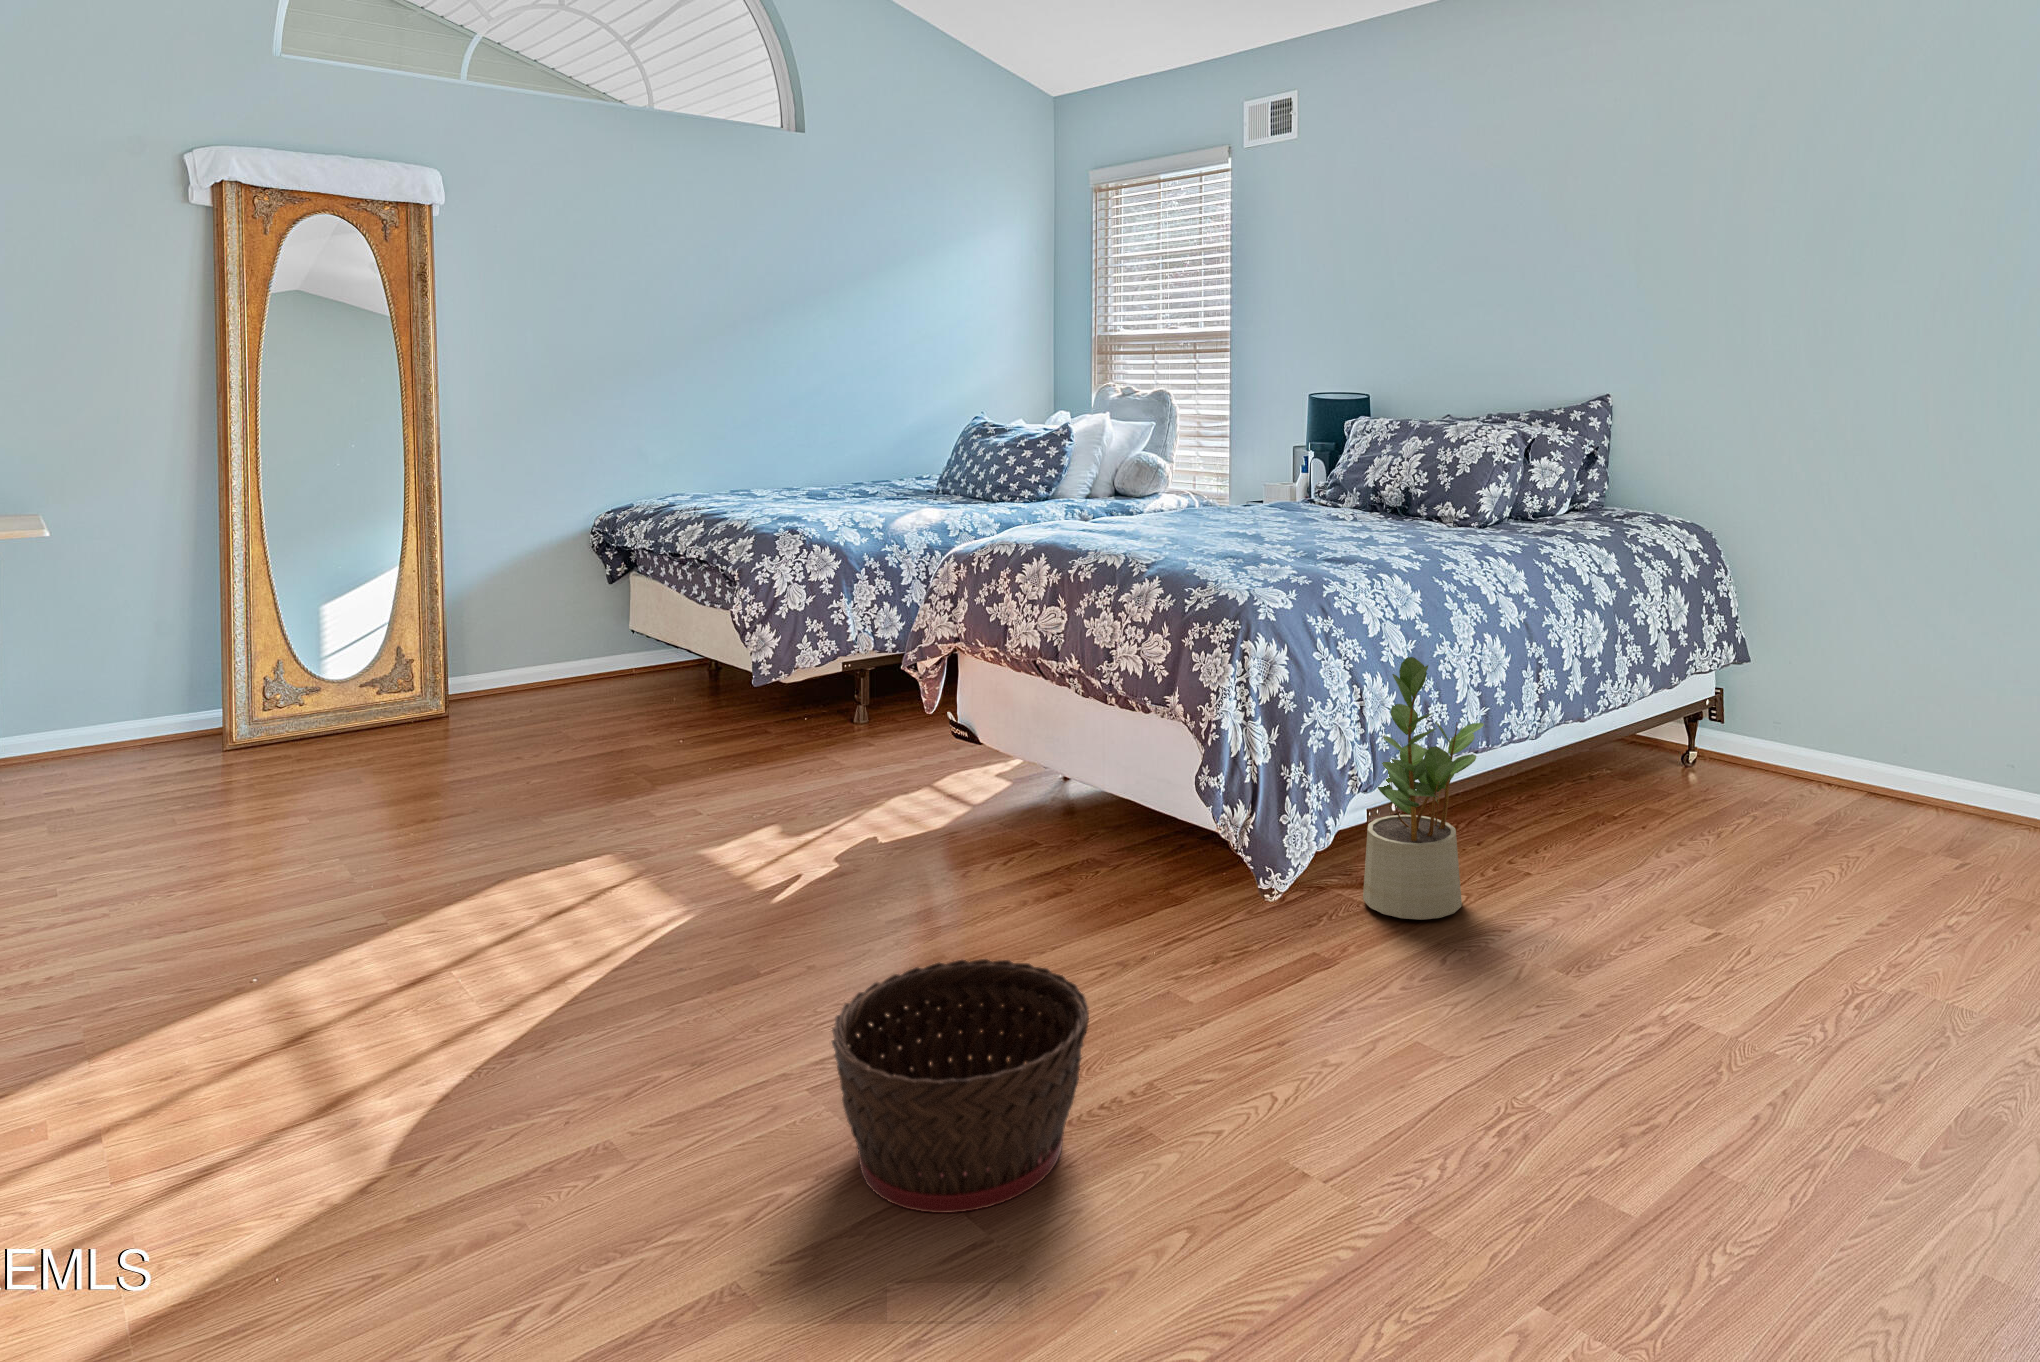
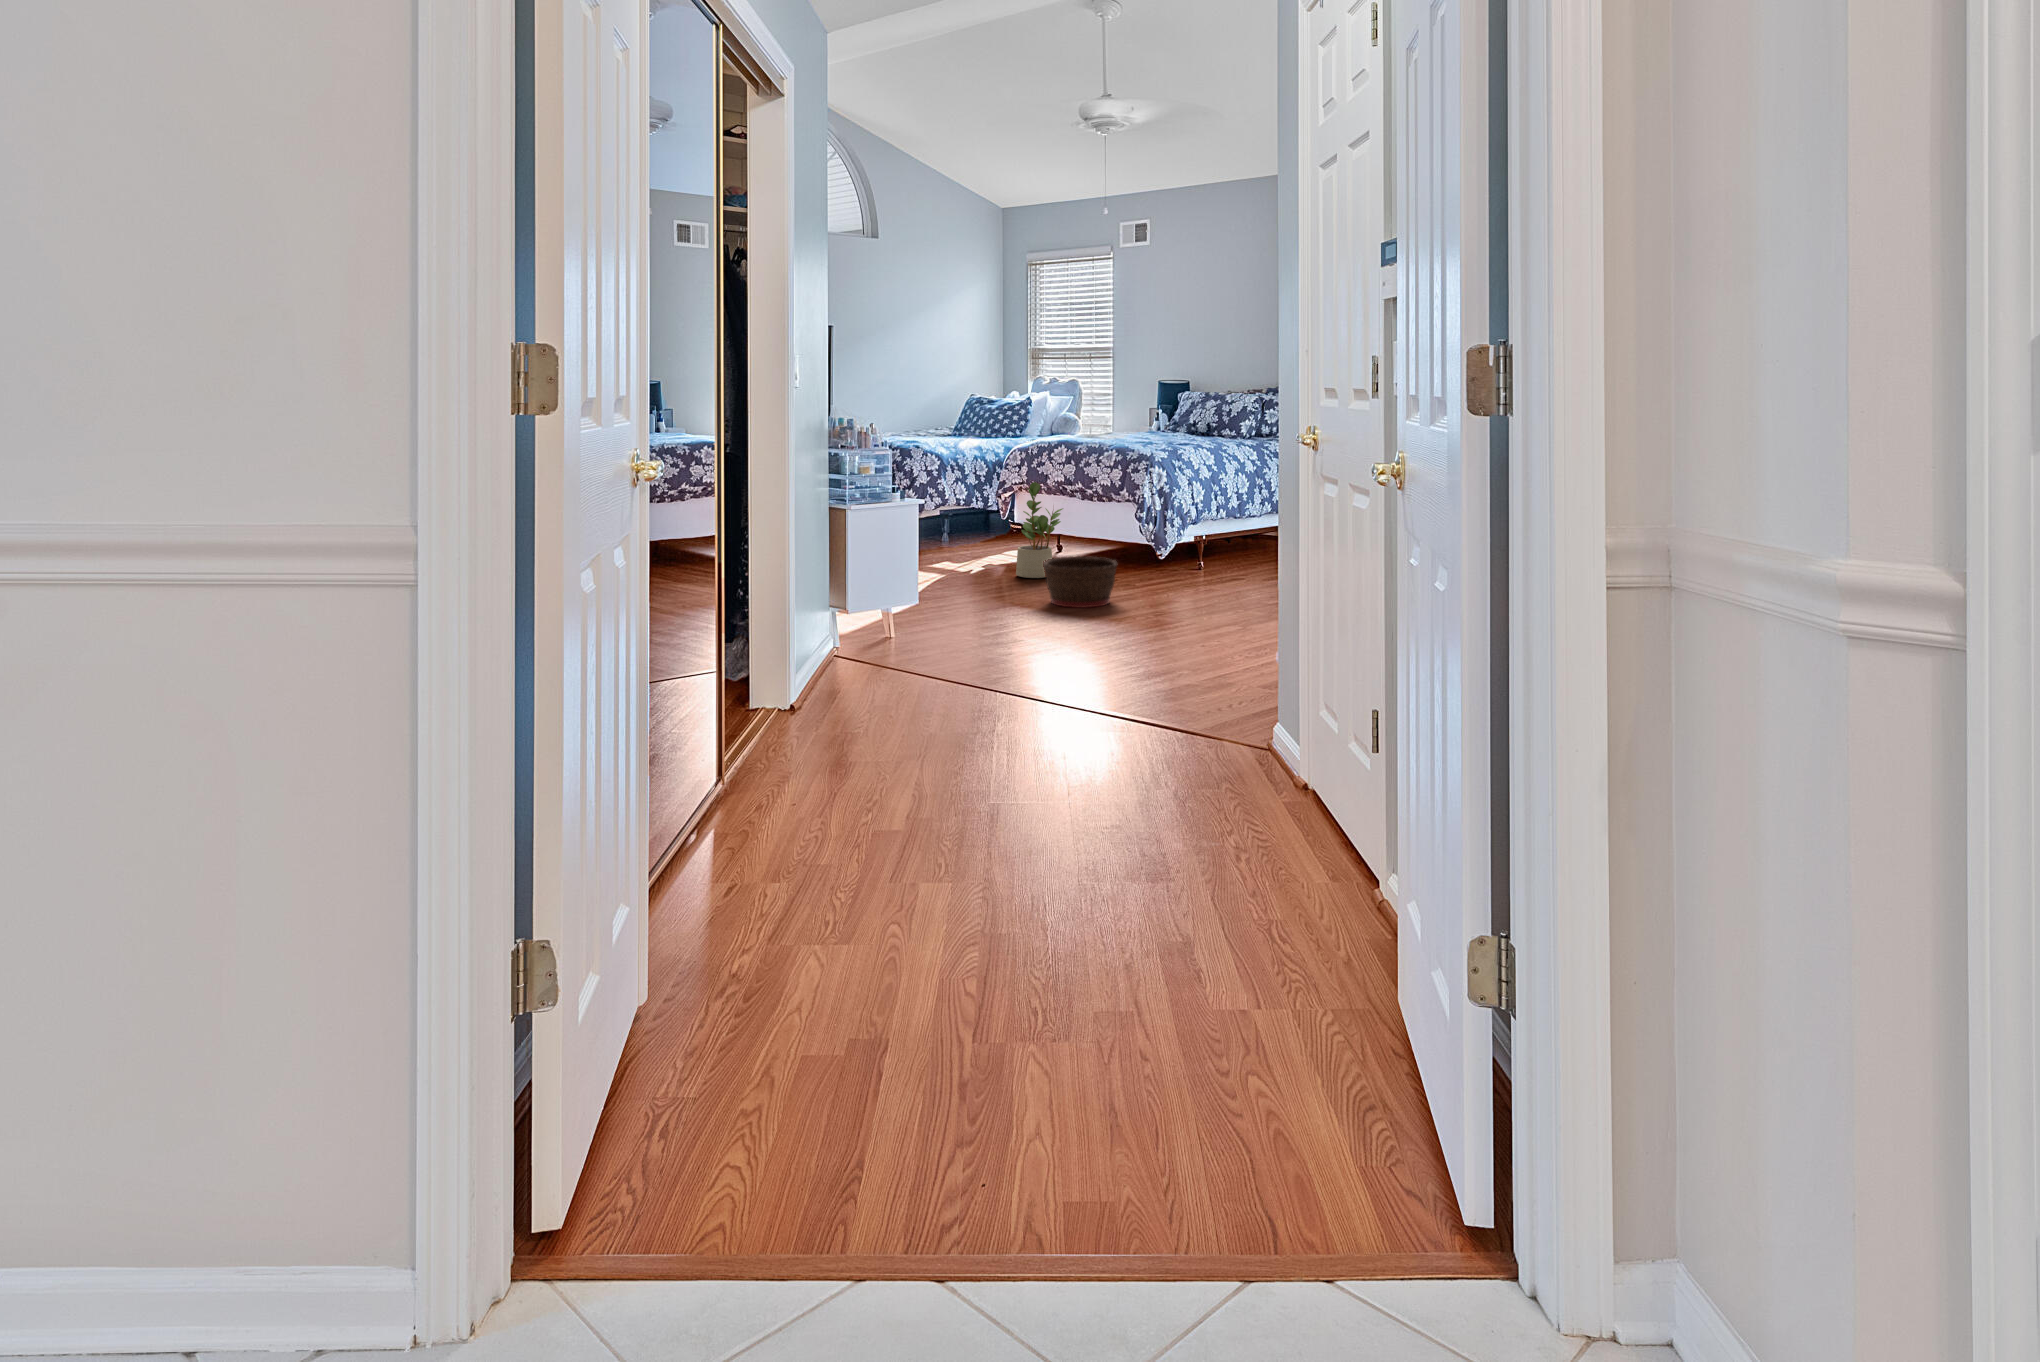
potted plant: present [1363,657,1484,920] -> present [1016,482,1063,578]

